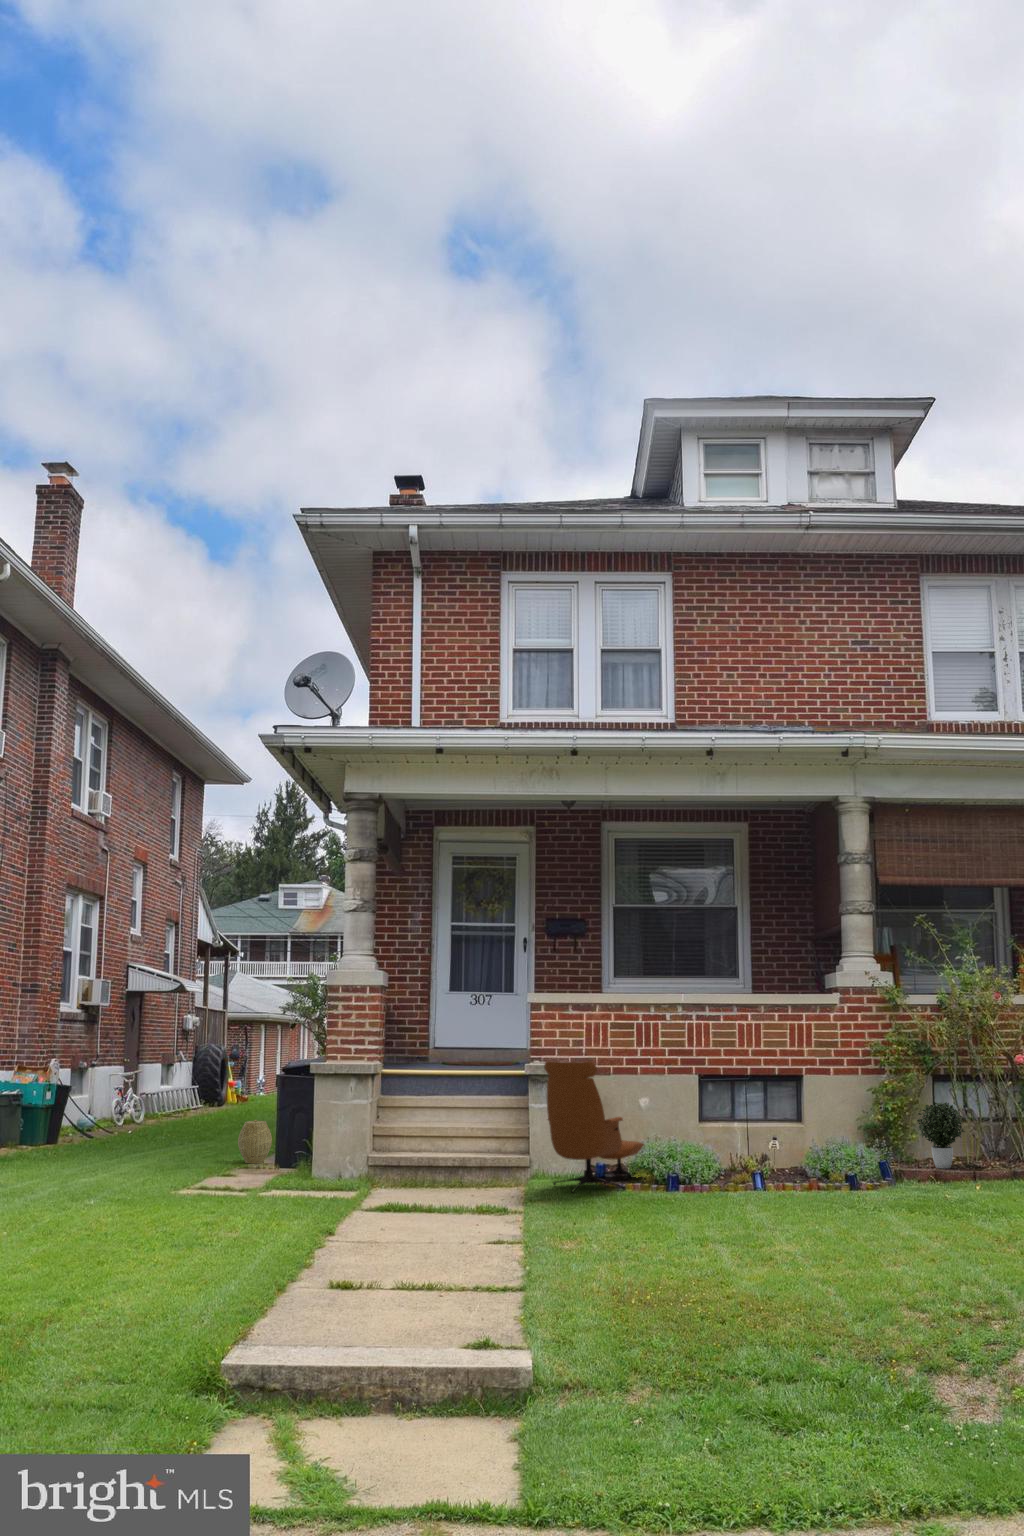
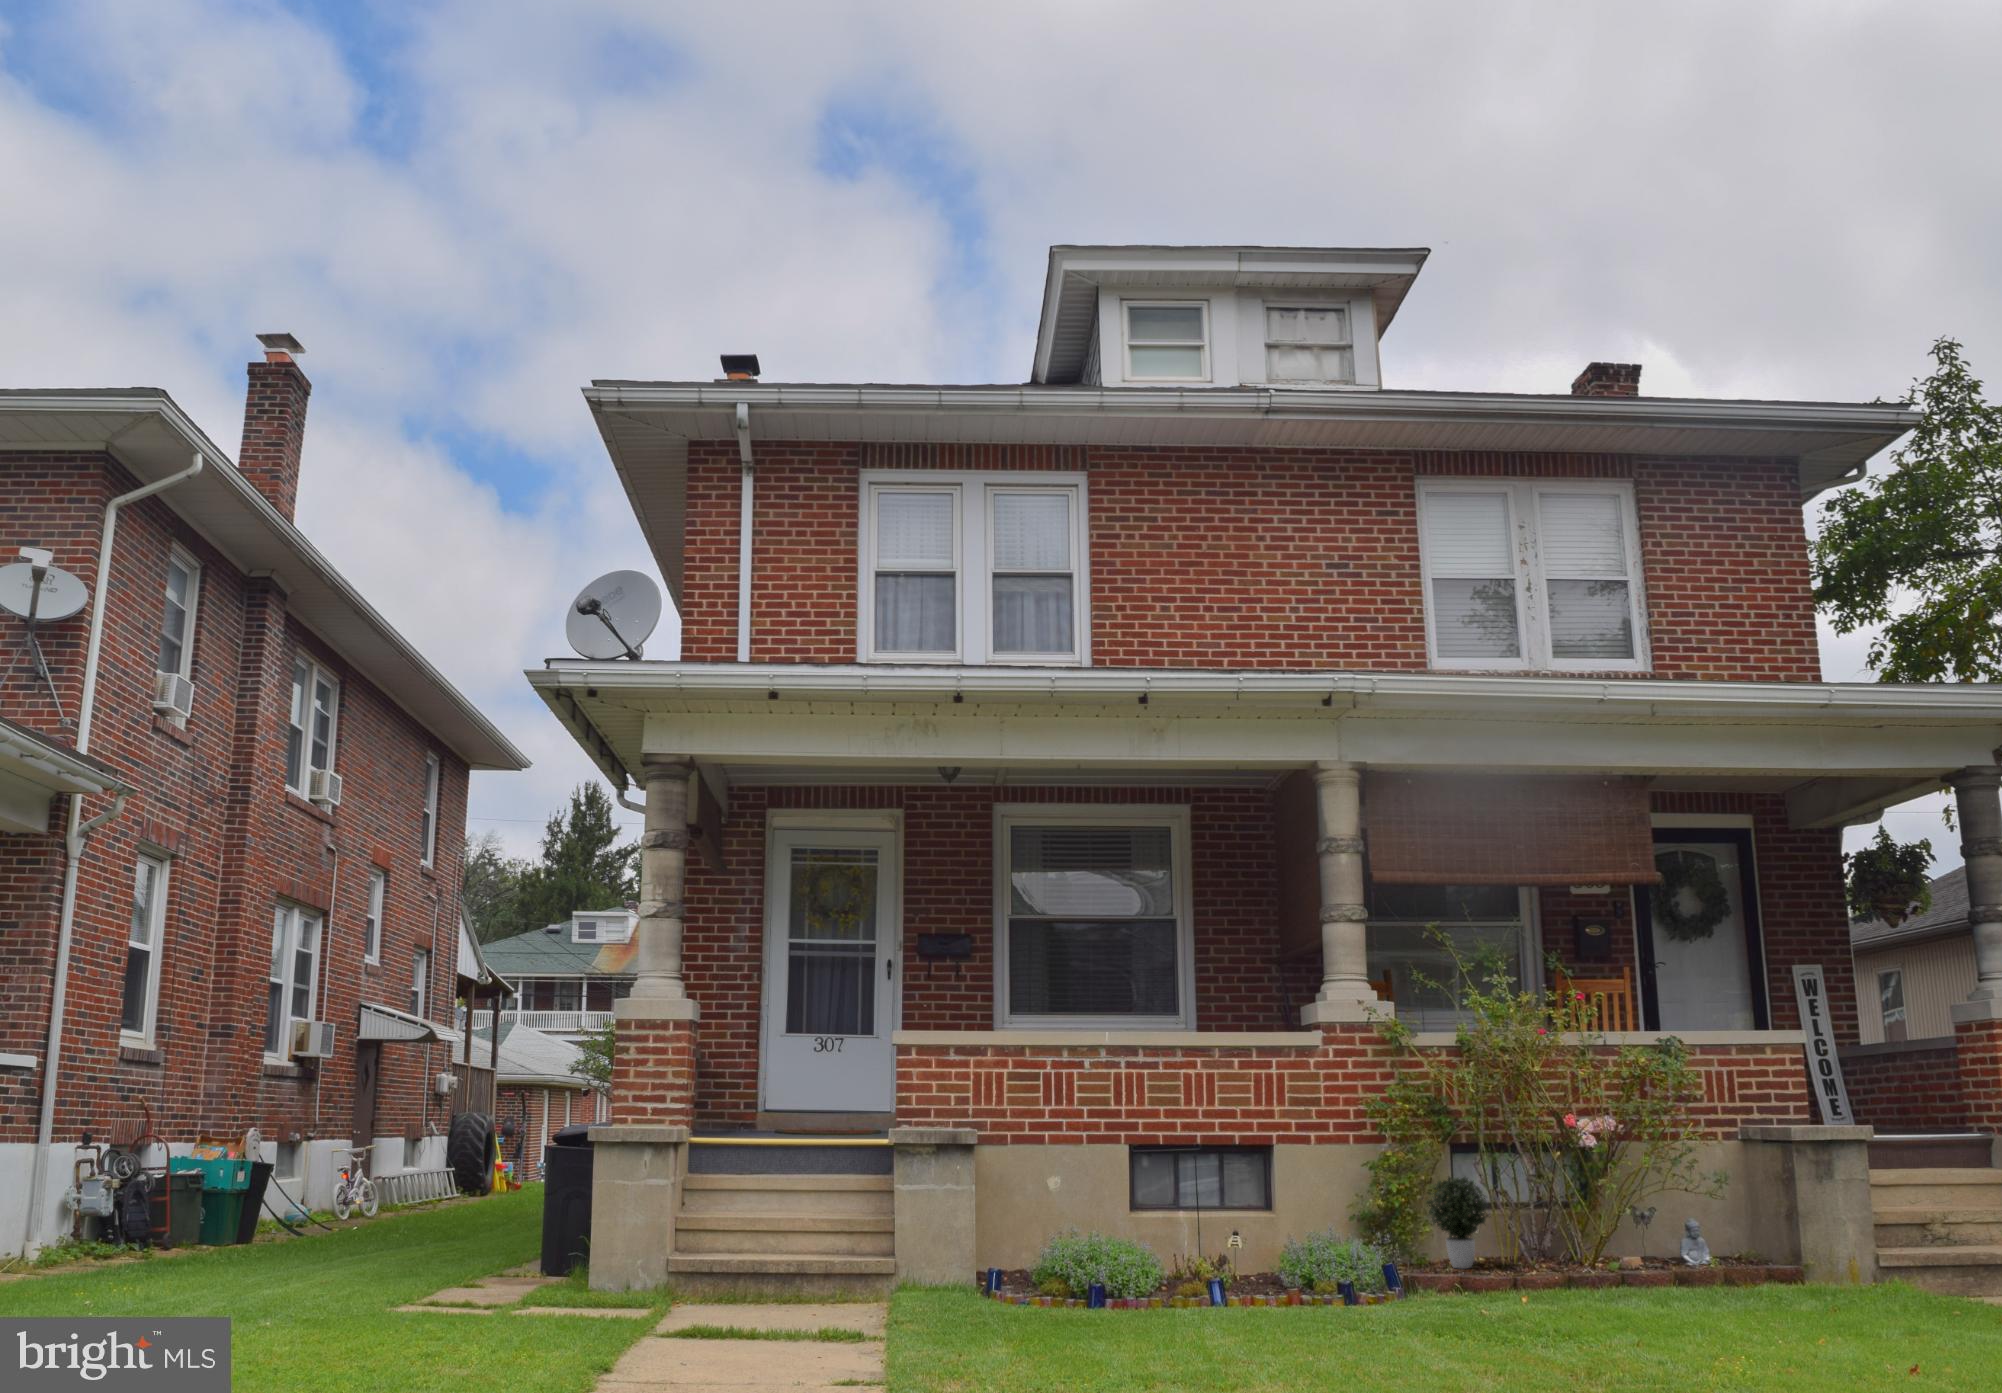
lounge chair: present [544,1061,644,1193] -> none [916,1127,1057,1319]
woven basket: present [238,1120,272,1163] -> none [480,1218,529,1282]

